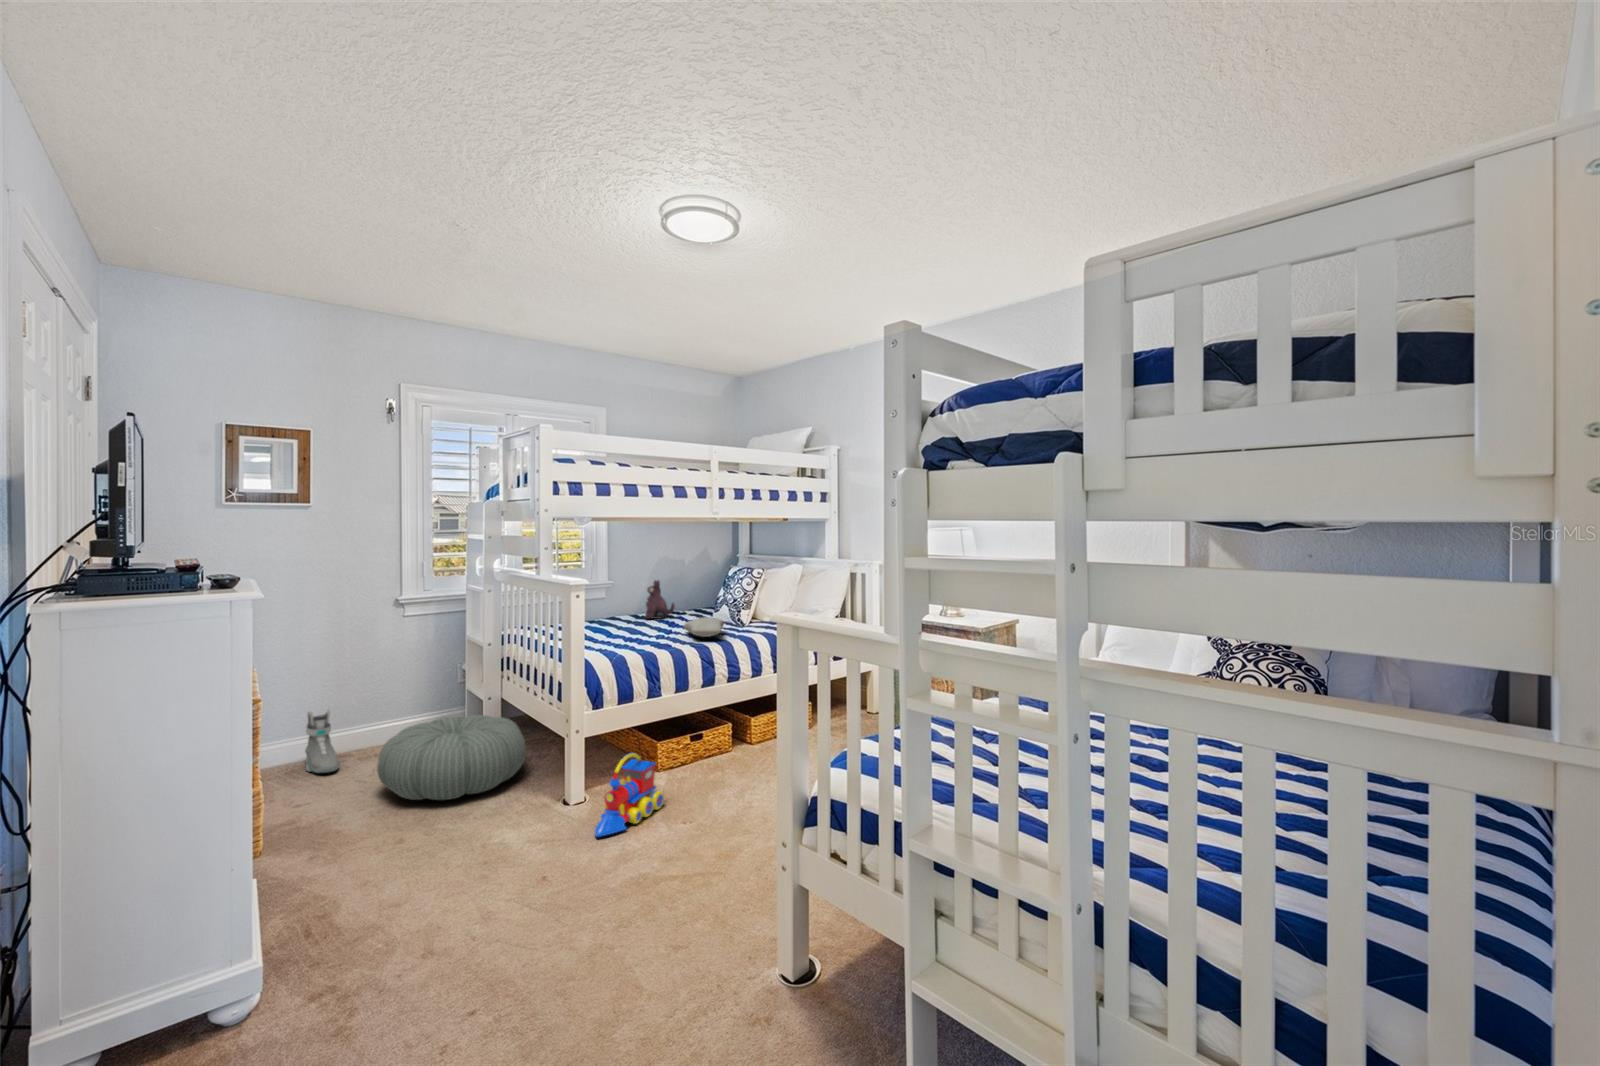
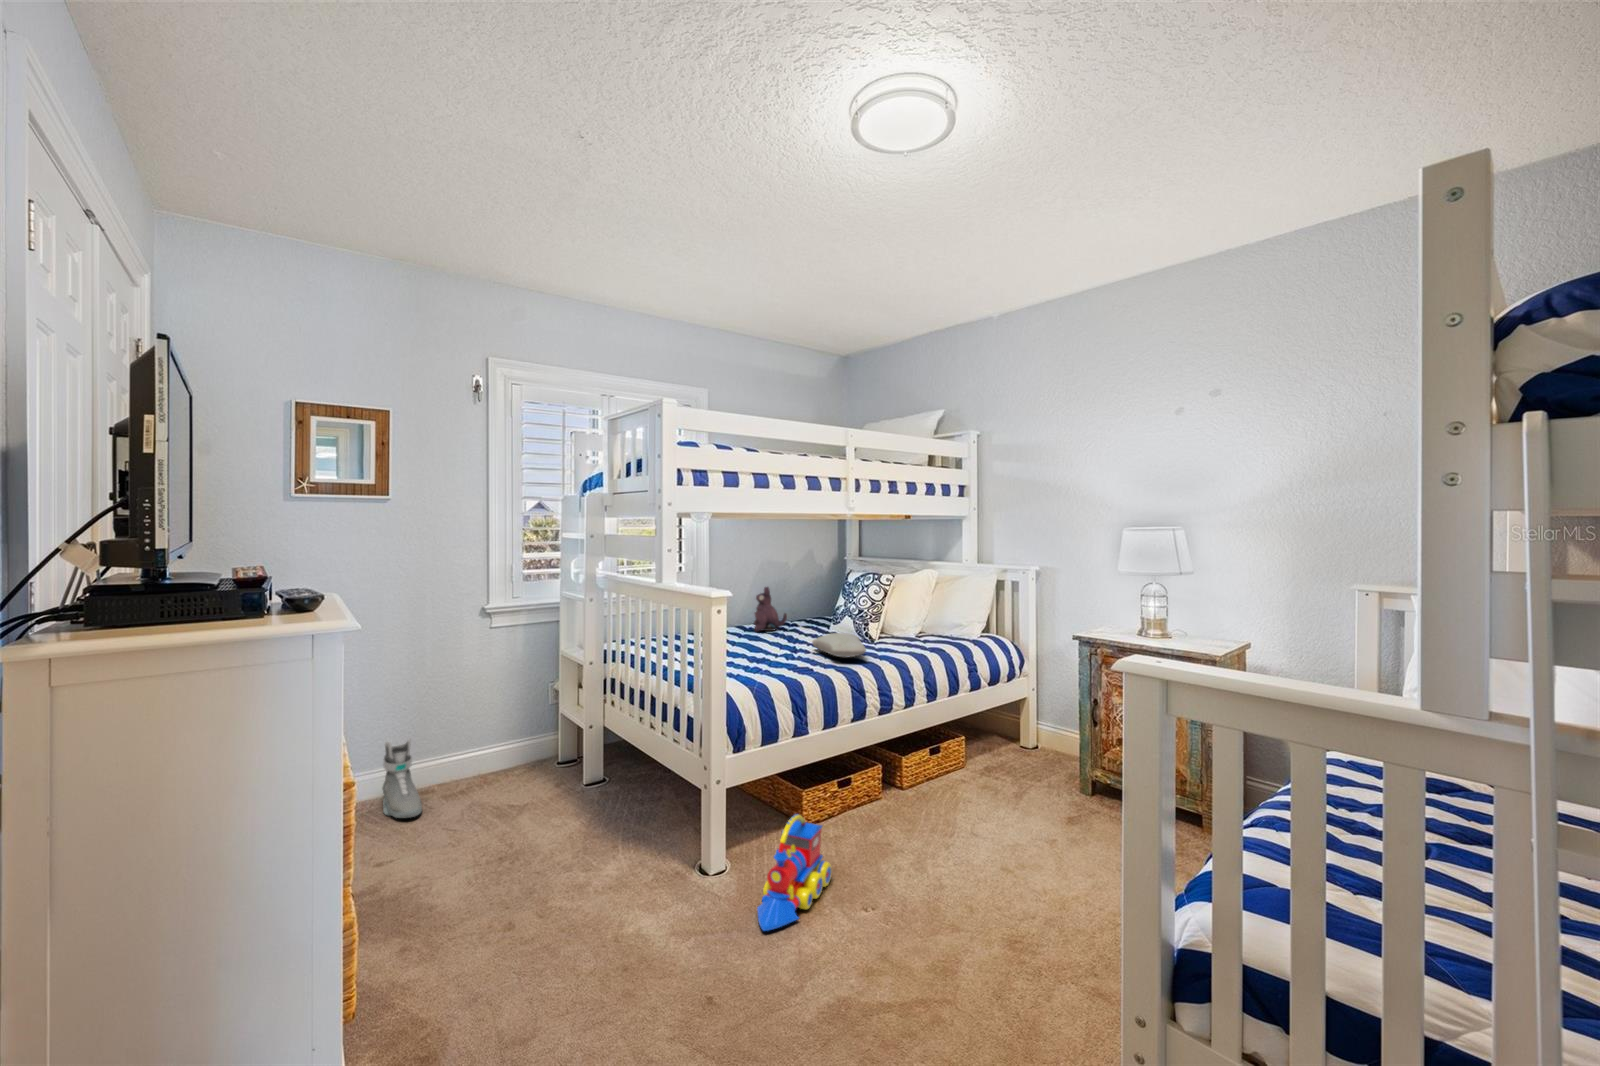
pouf: present [377,715,526,800] -> none [473,750,646,864]

